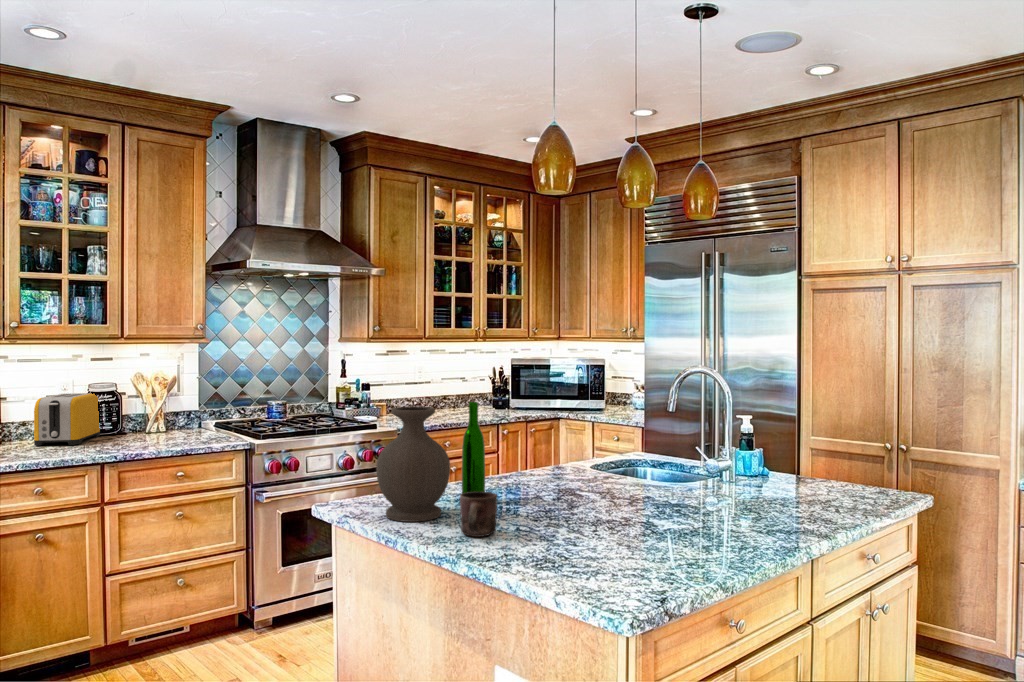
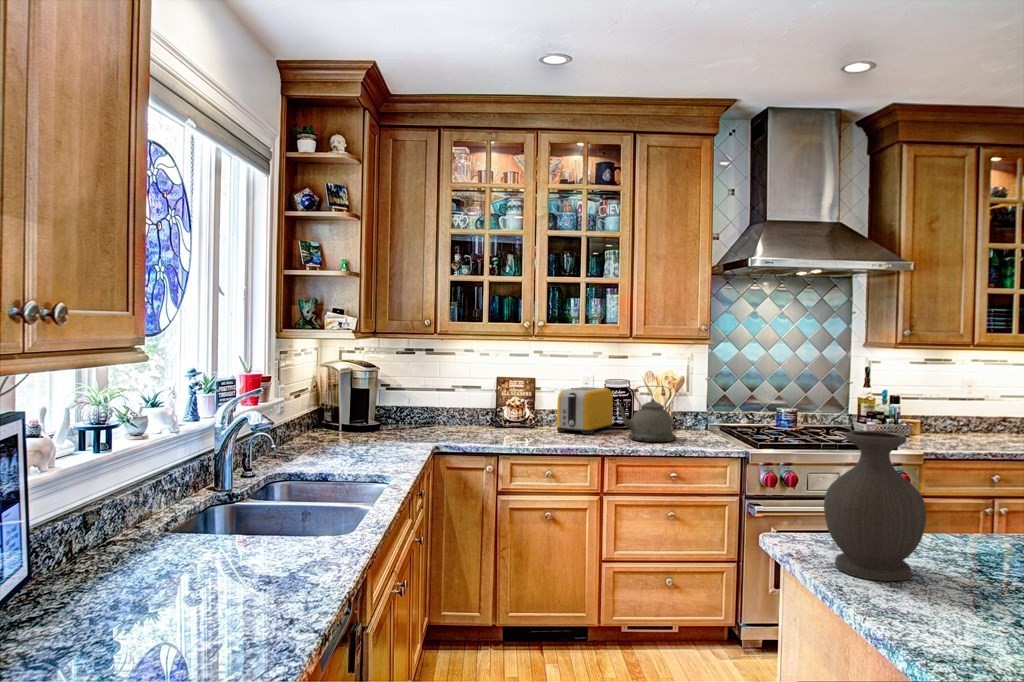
kettle: none [111,387,179,445] -> present [616,386,676,442]
wine bottle: present [462,402,485,493] -> none [954,433,991,571]
mug: present [460,492,497,537] -> none [923,556,982,623]

